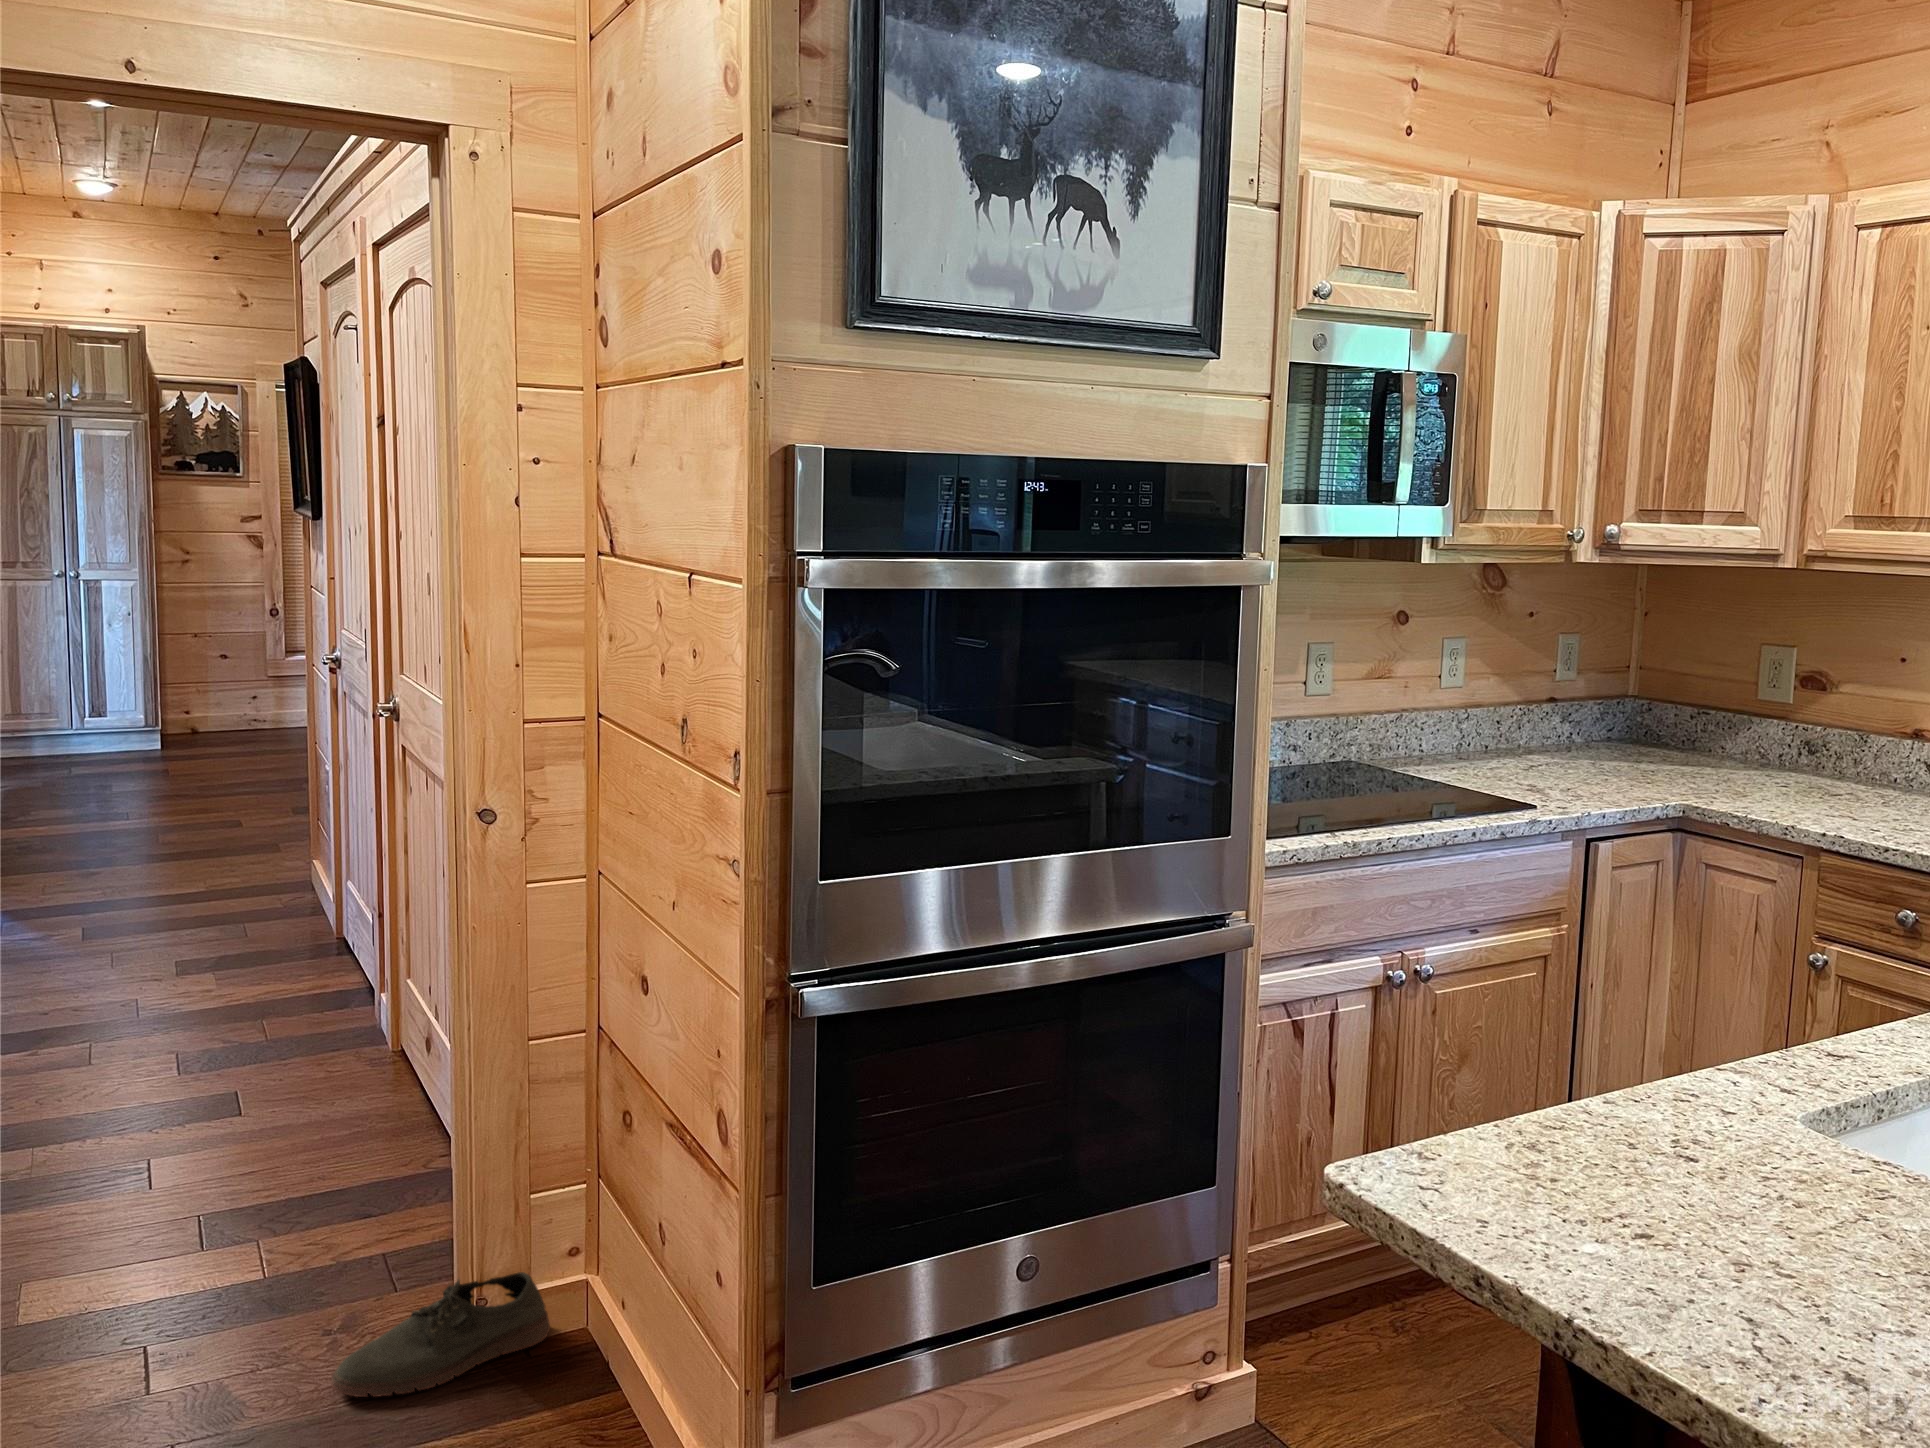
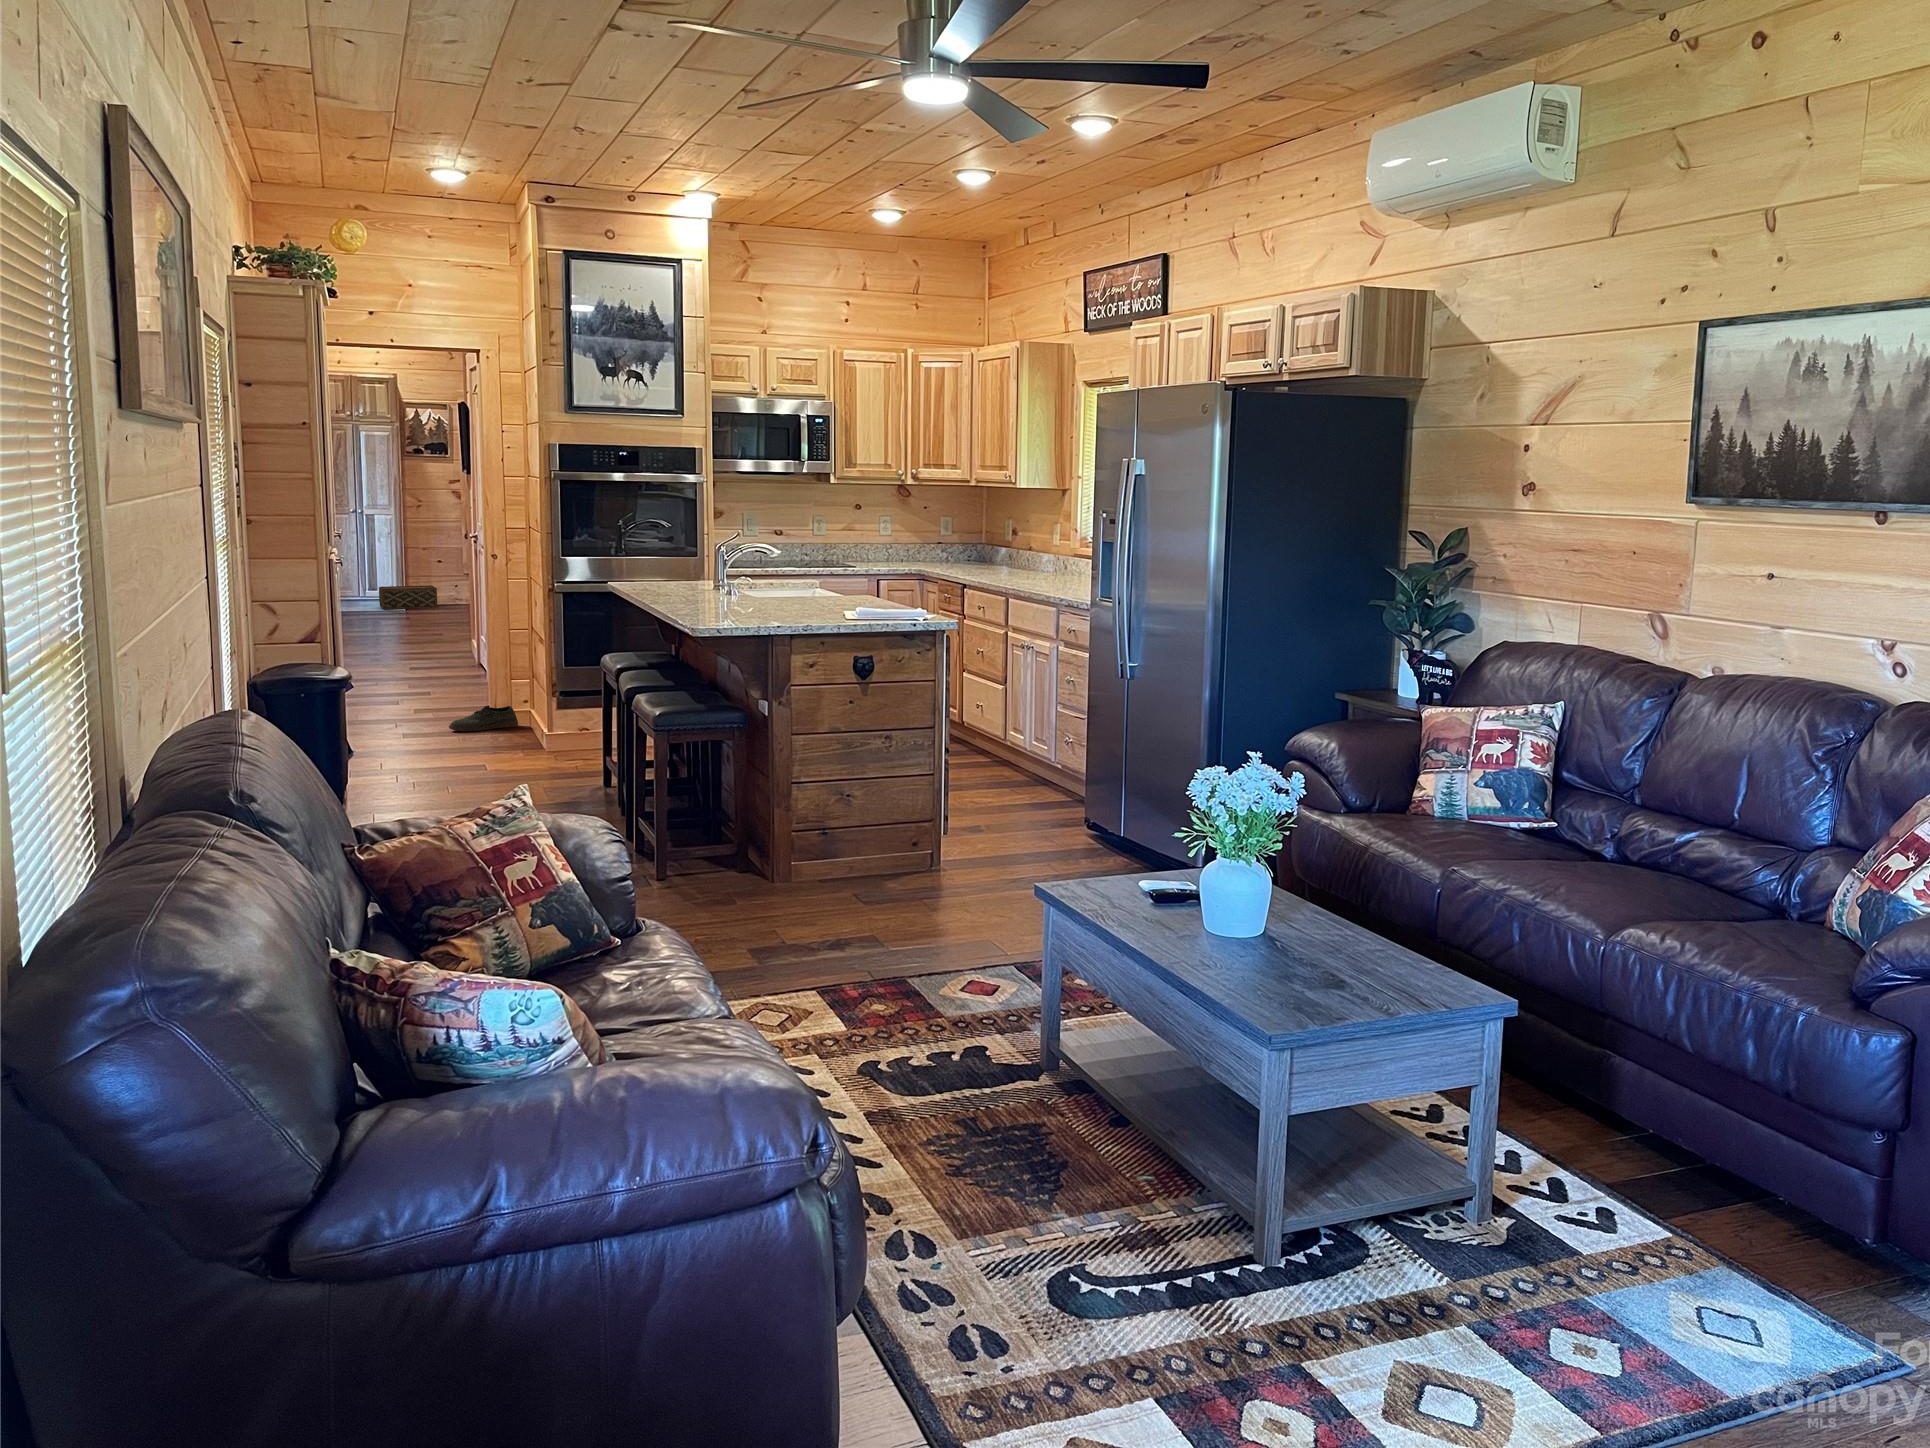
woven basket: none [109,703,218,750] -> present [379,585,438,609]

